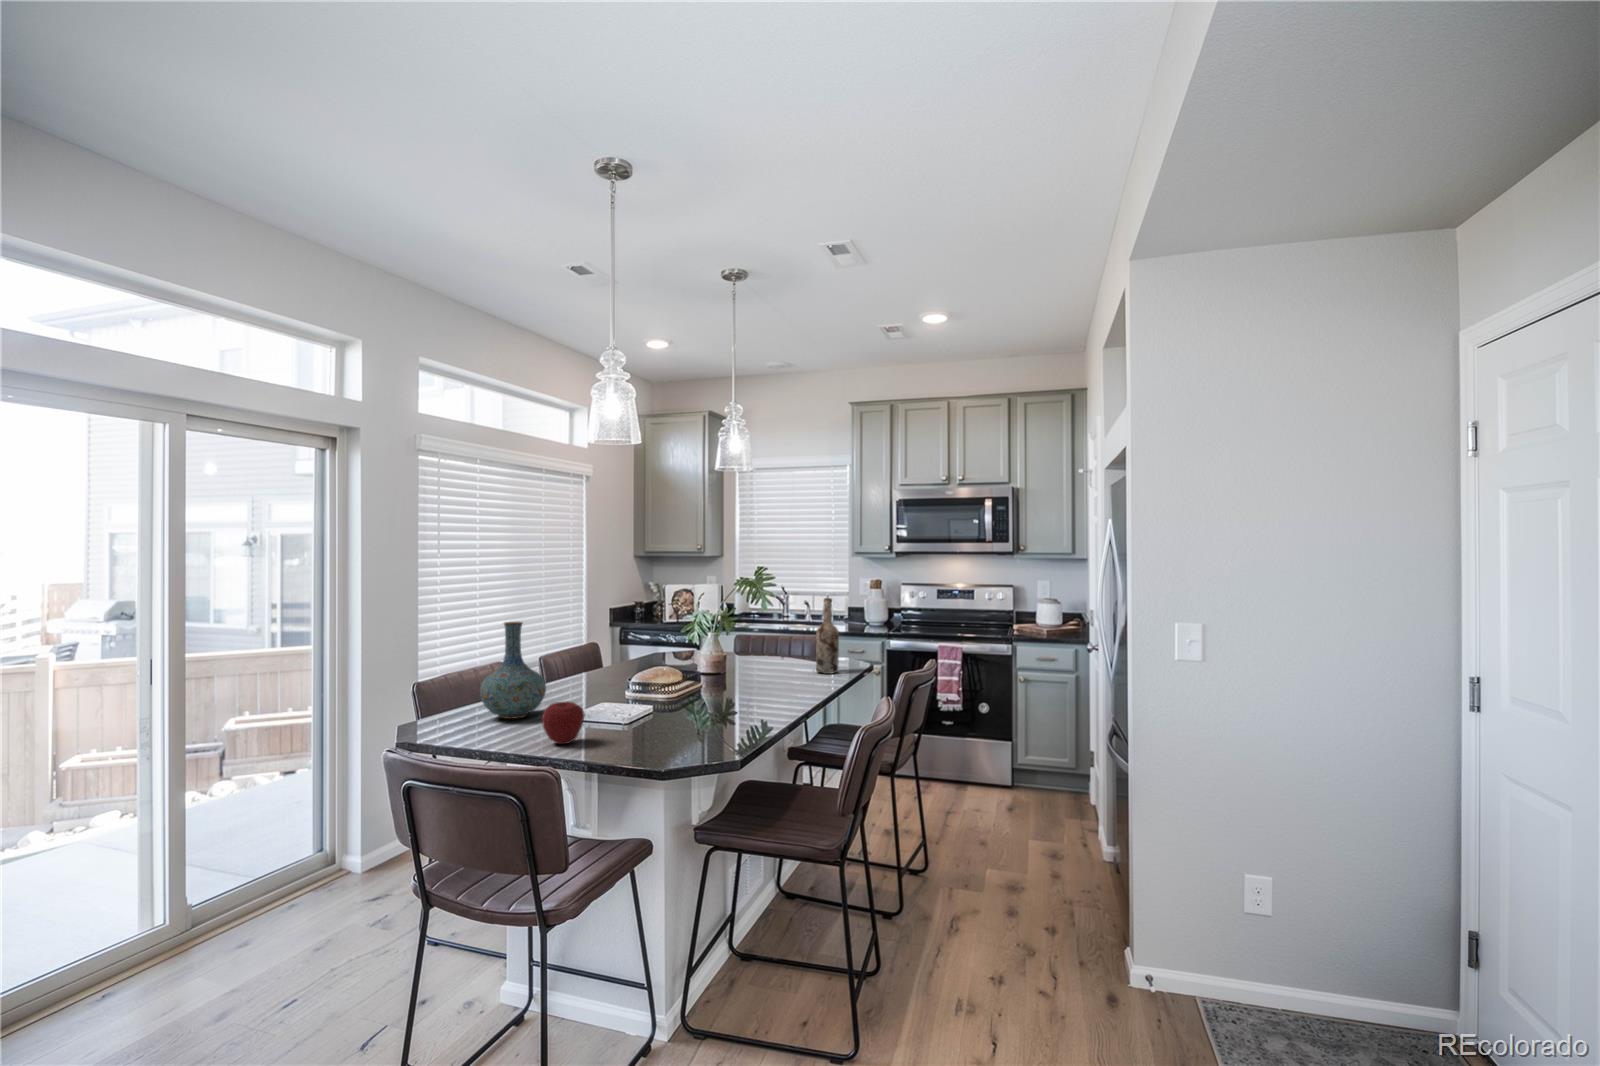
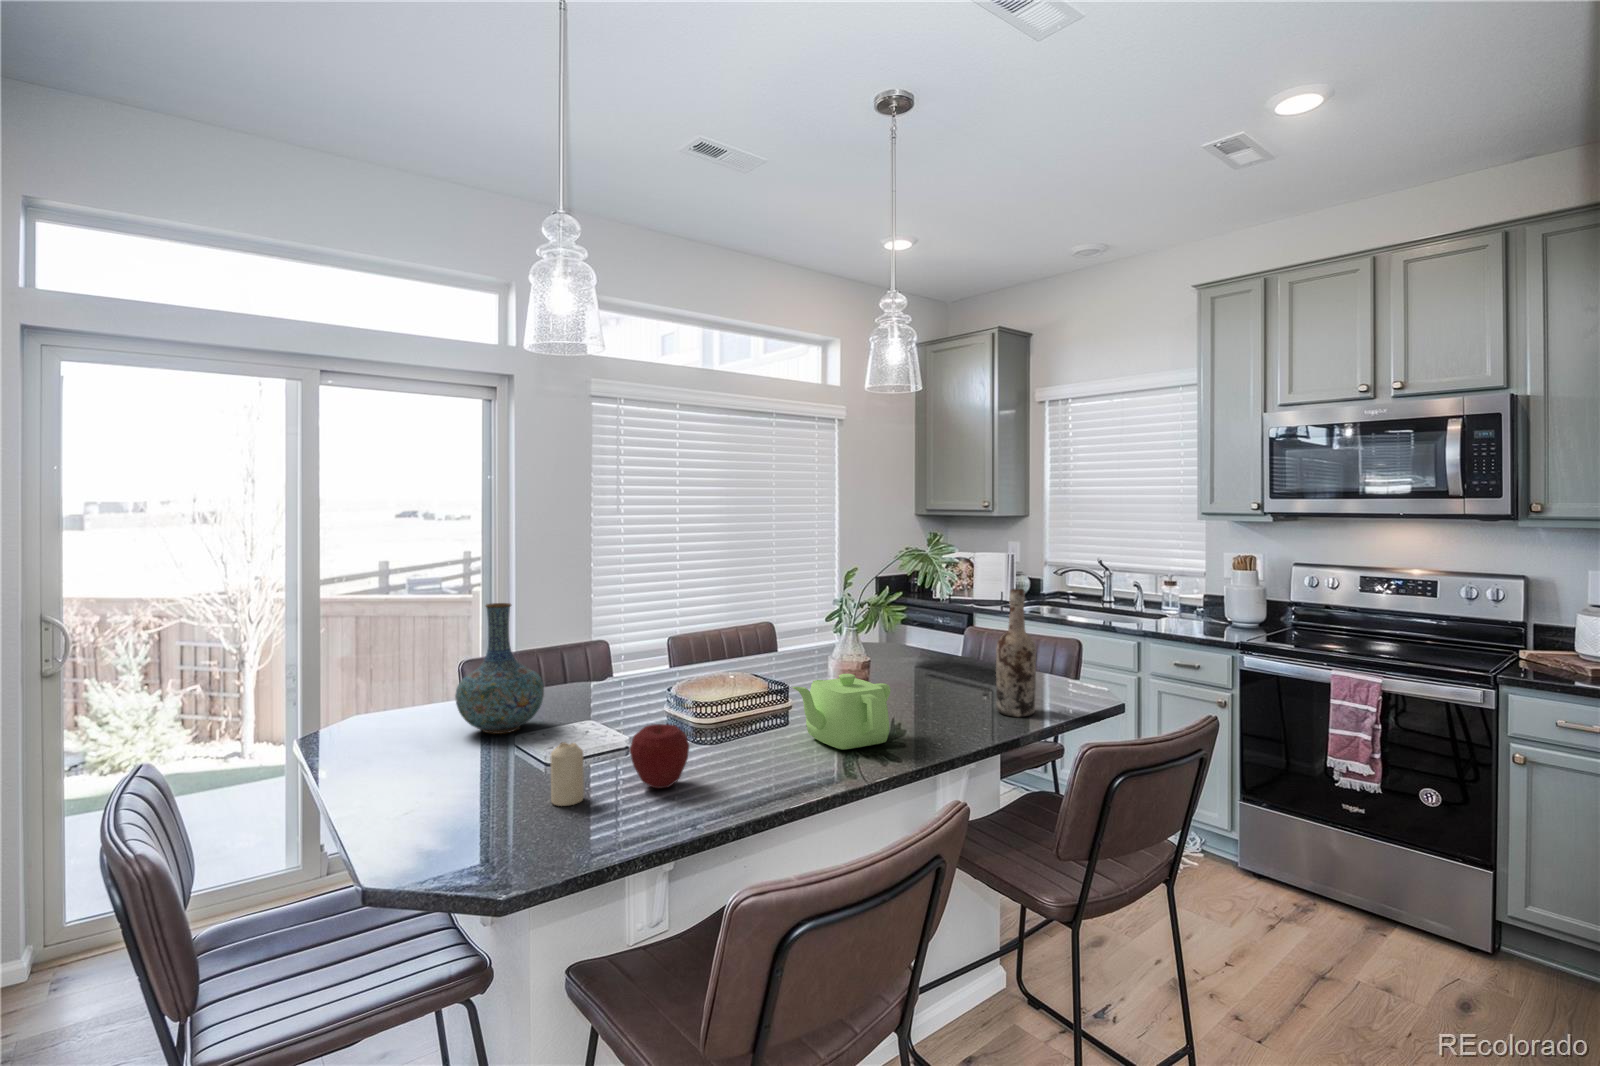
teapot: none [730,652,792,696] -> present [792,674,891,750]
candle: none [650,697,670,735] -> present [551,742,584,806]
apple: present [542,701,585,744] -> present [630,724,689,789]

